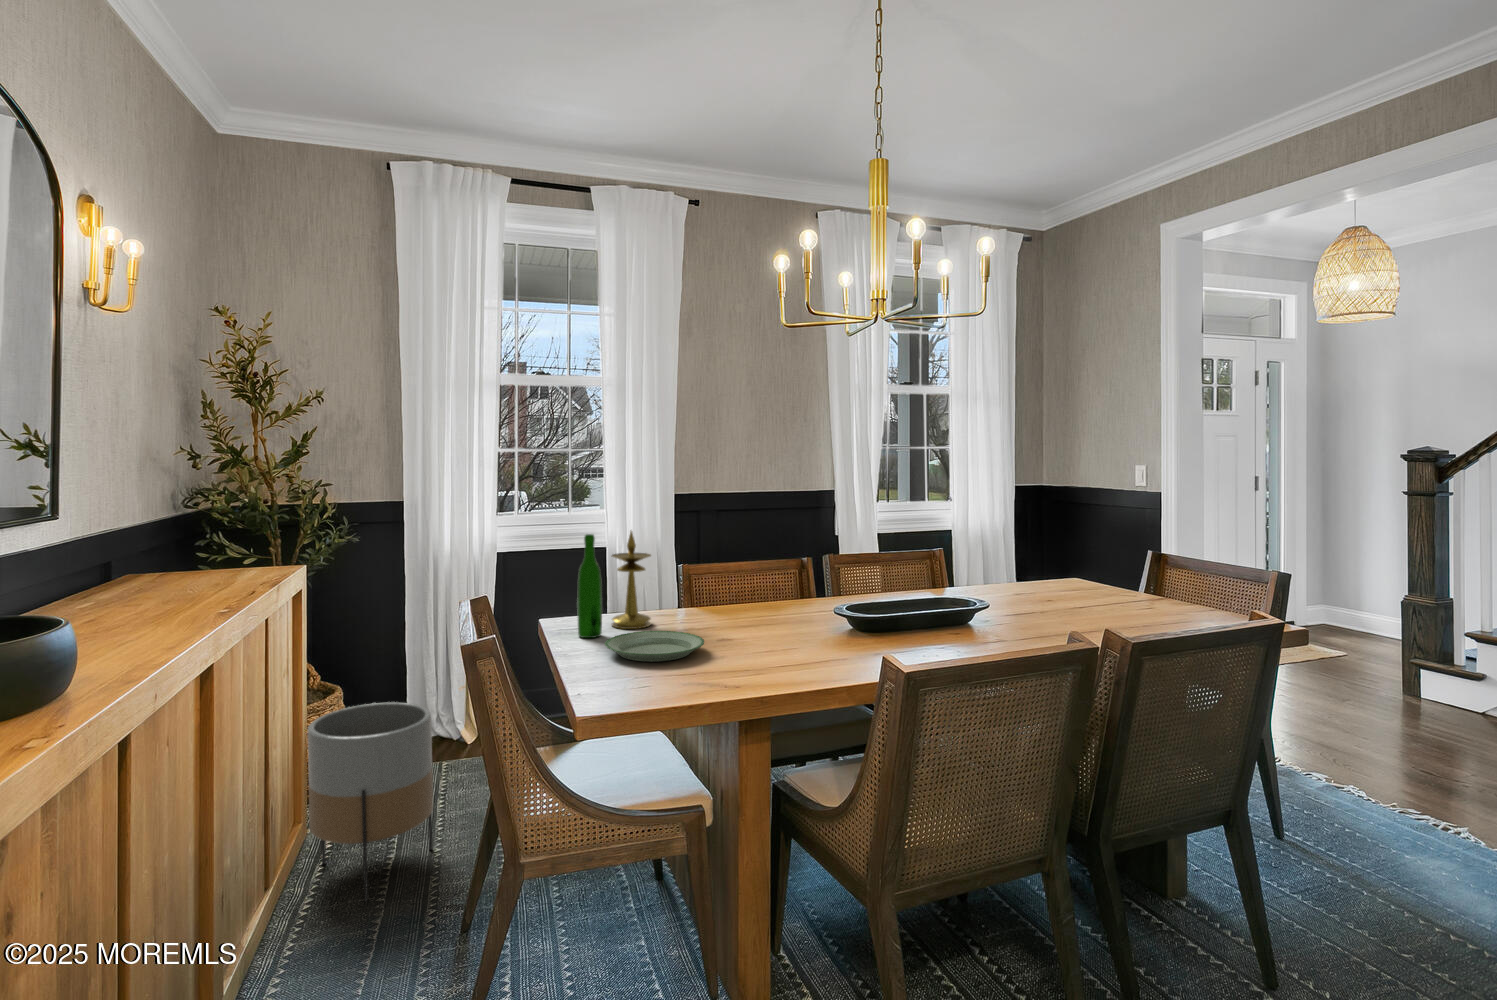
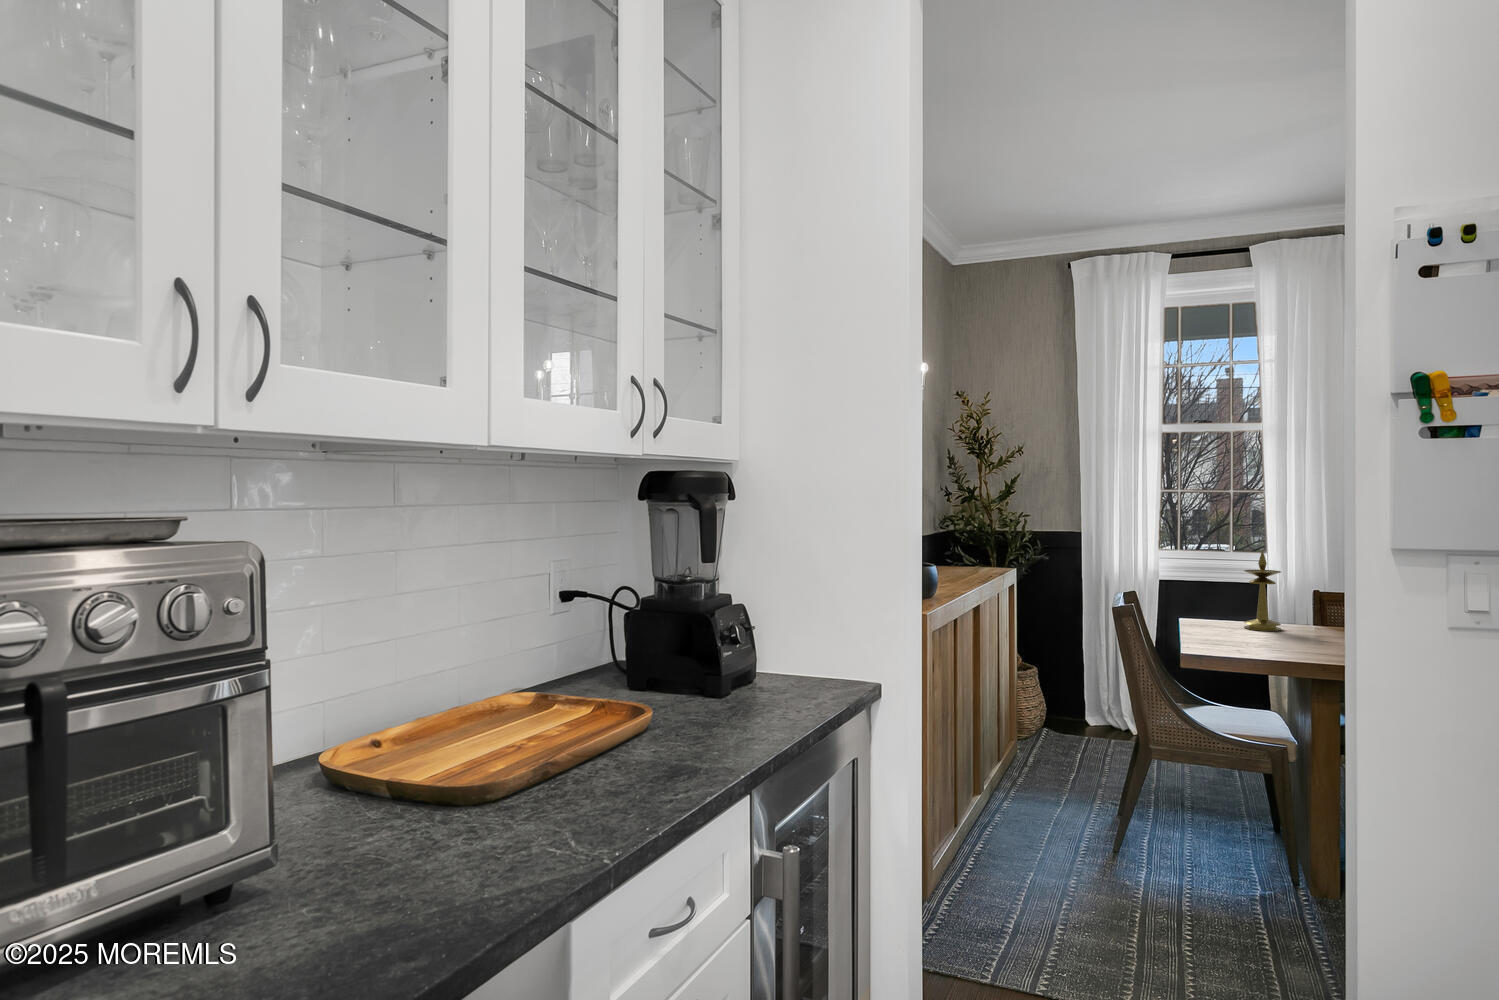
wine bottle: present [577,534,602,638] -> none [1211,551,1232,632]
plate: present [604,631,704,662] -> none [1227,629,1317,648]
planter: present [308,702,434,902] -> none [1015,670,1098,800]

